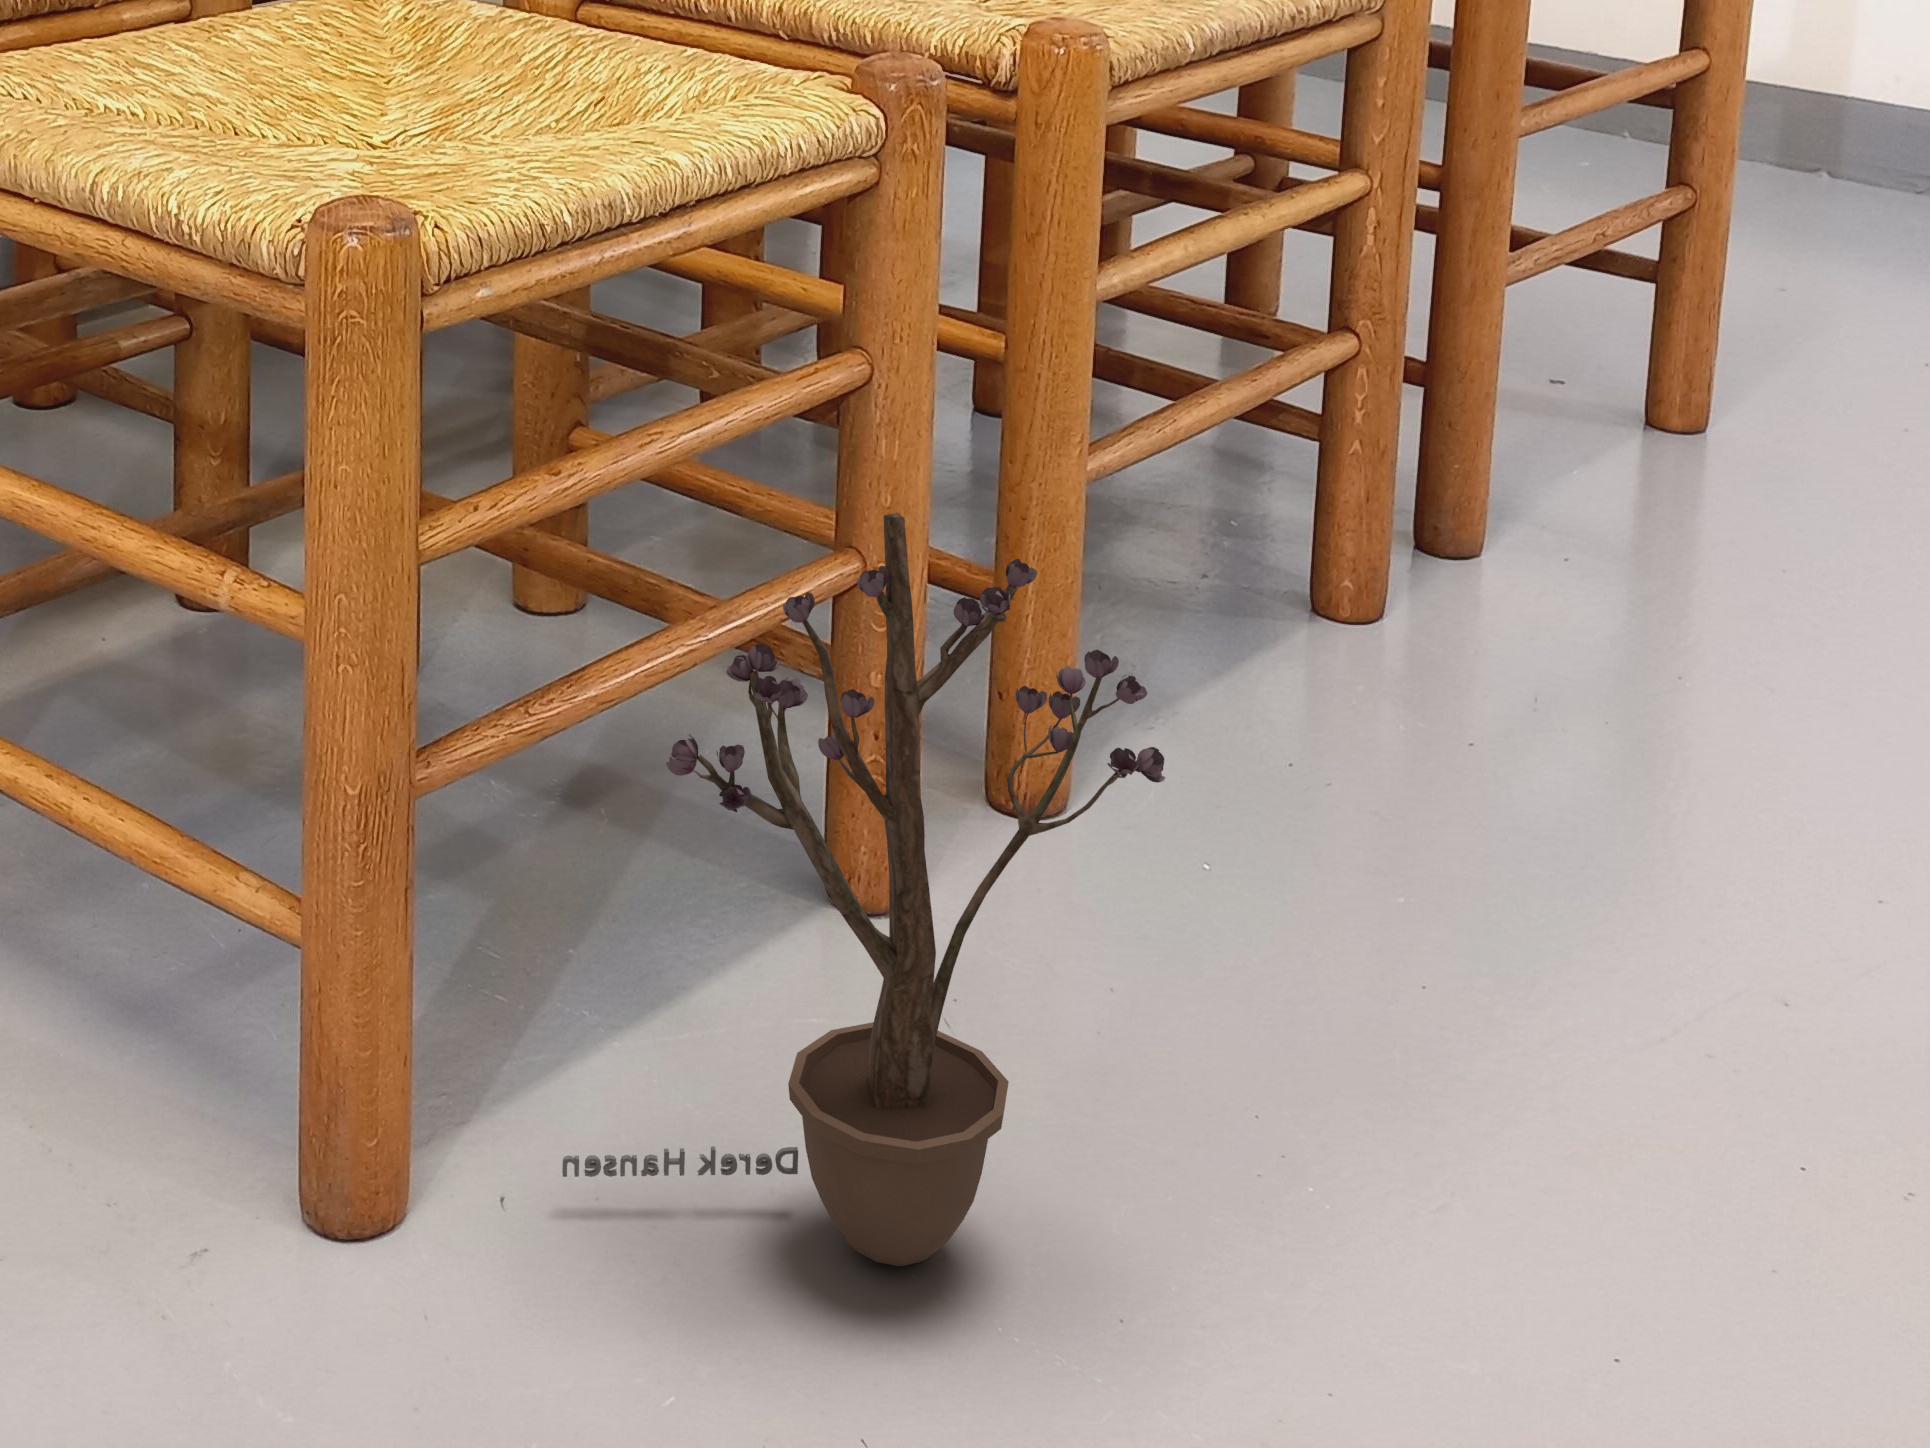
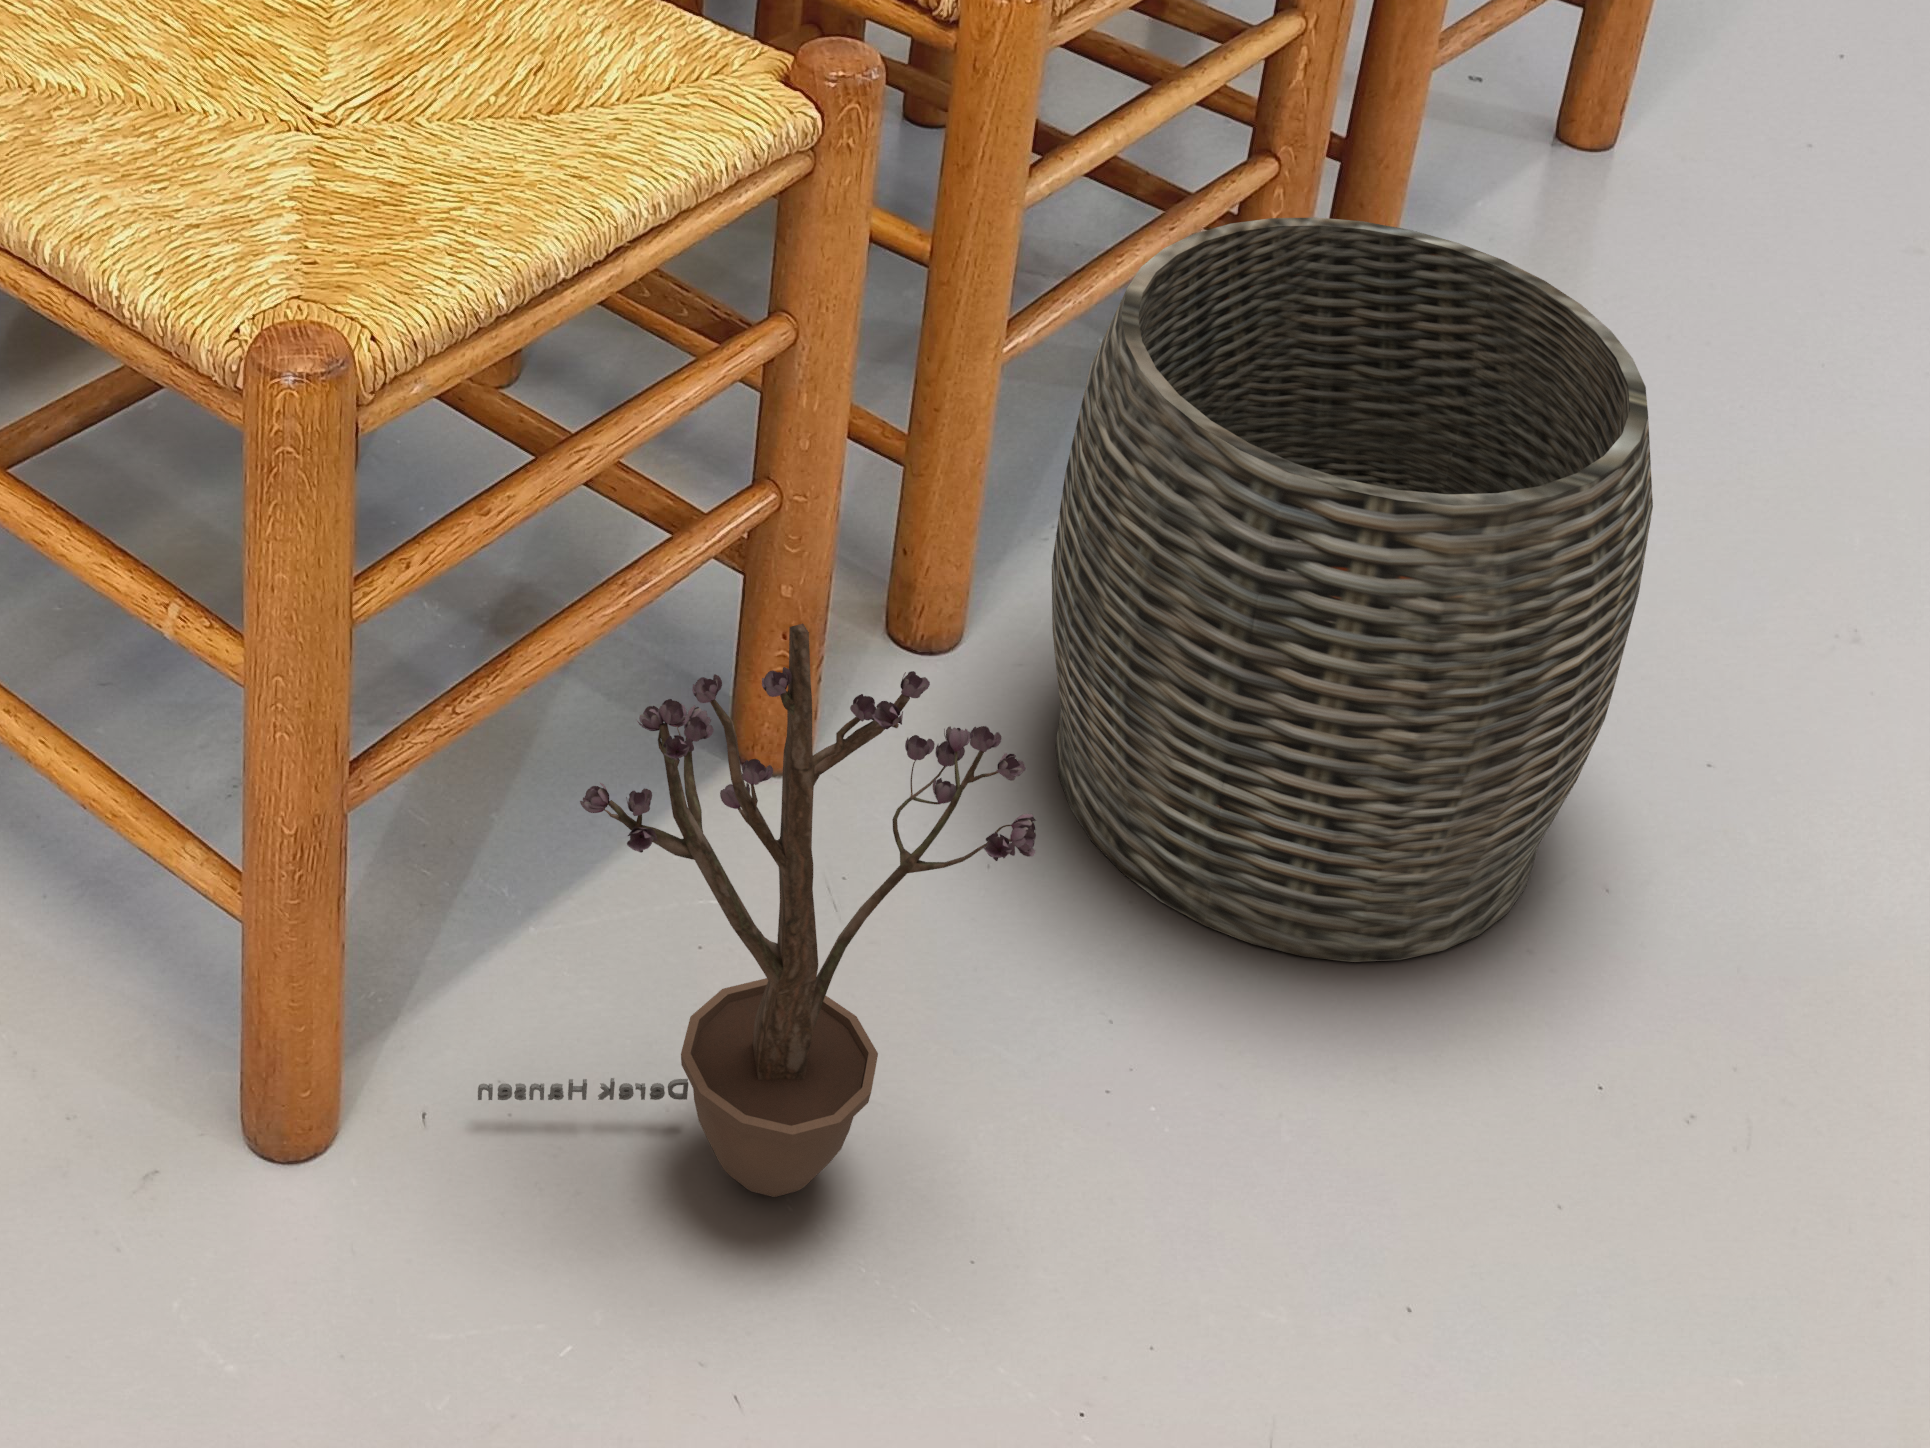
woven basket: none [1159,298,1788,1064] -> present [1052,217,1653,962]

